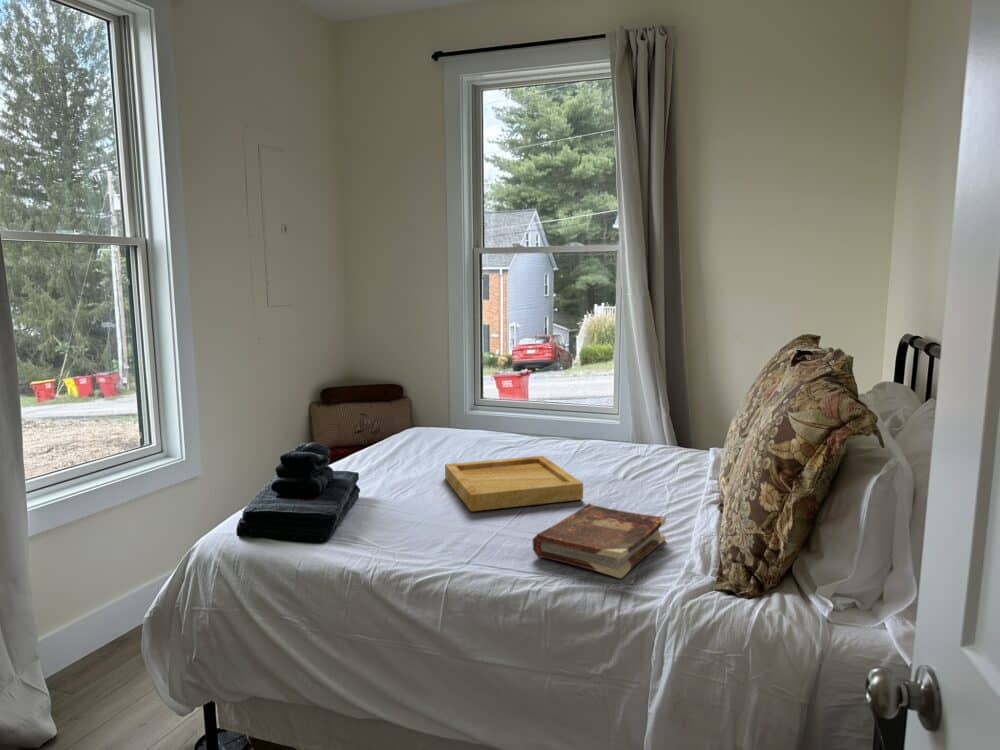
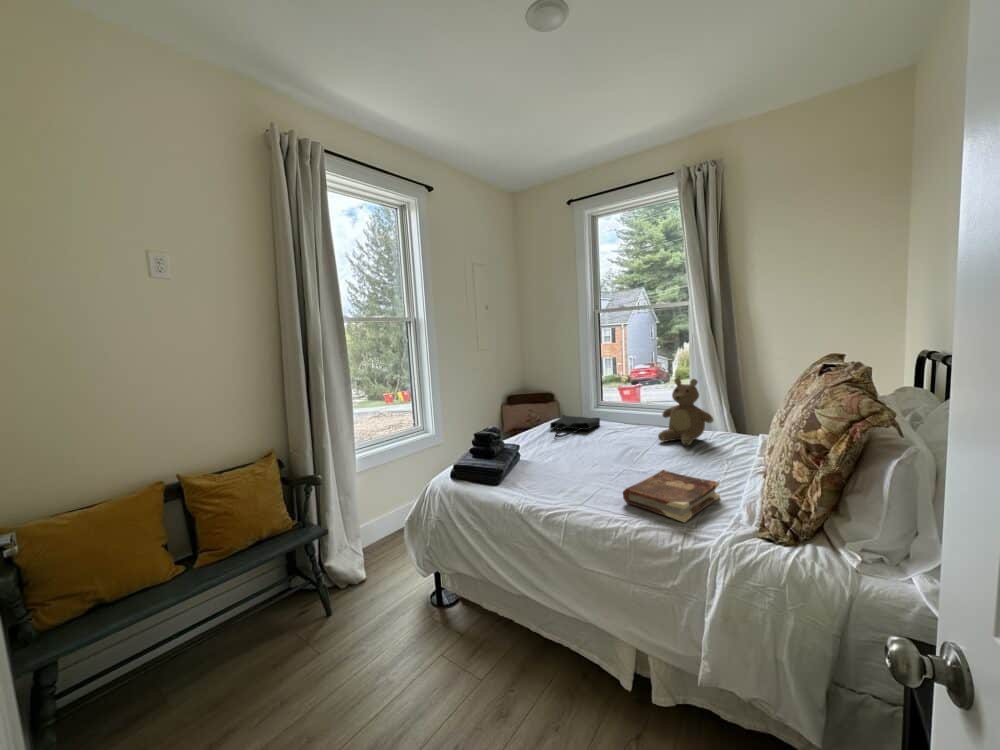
teddy bear: none [576,363,655,466] -> present [658,378,713,445]
tote bag: none [403,420,485,458] -> present [550,415,600,437]
tray: present [445,456,583,511] -> none [572,438,661,471]

